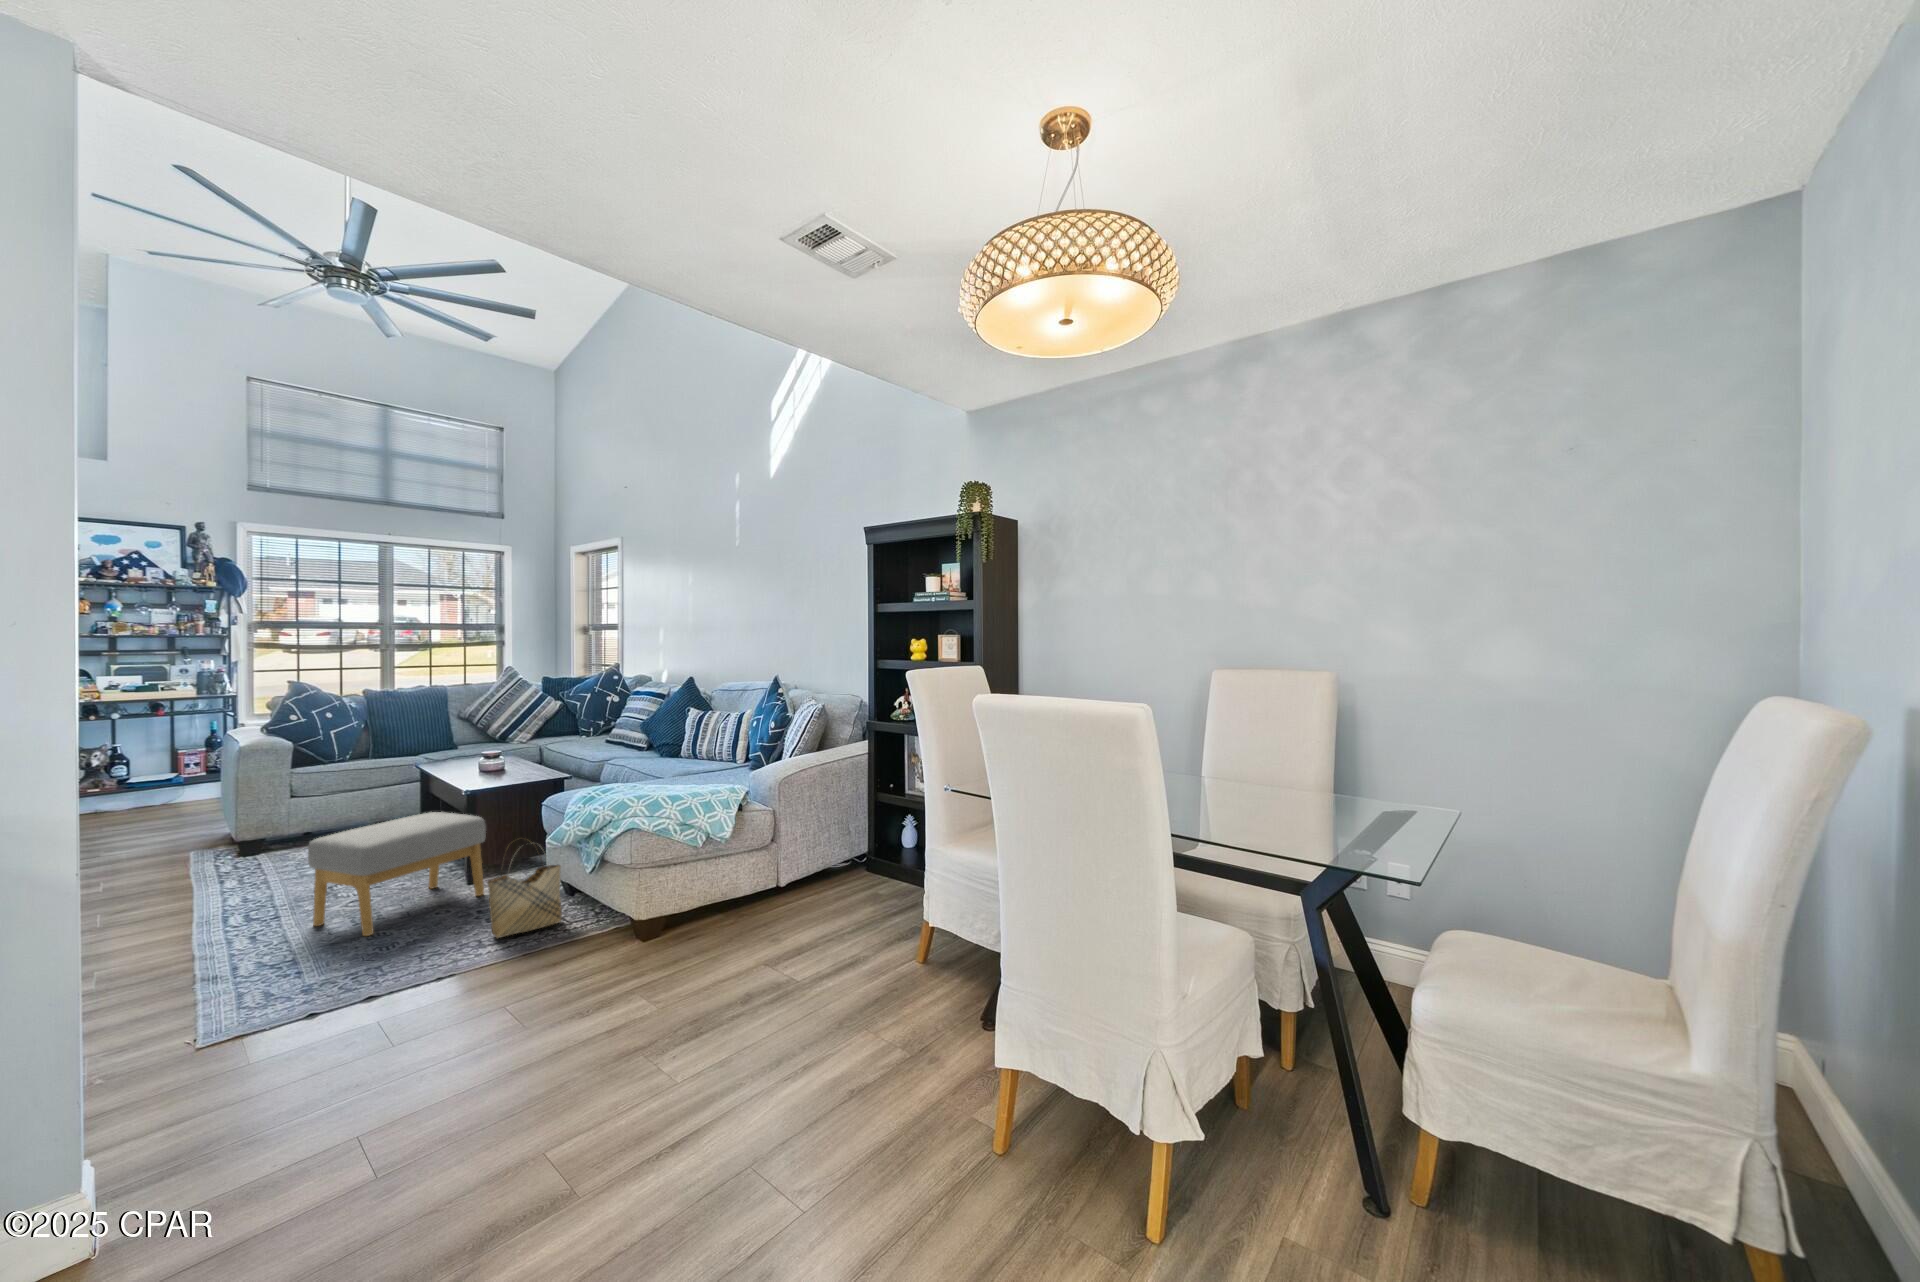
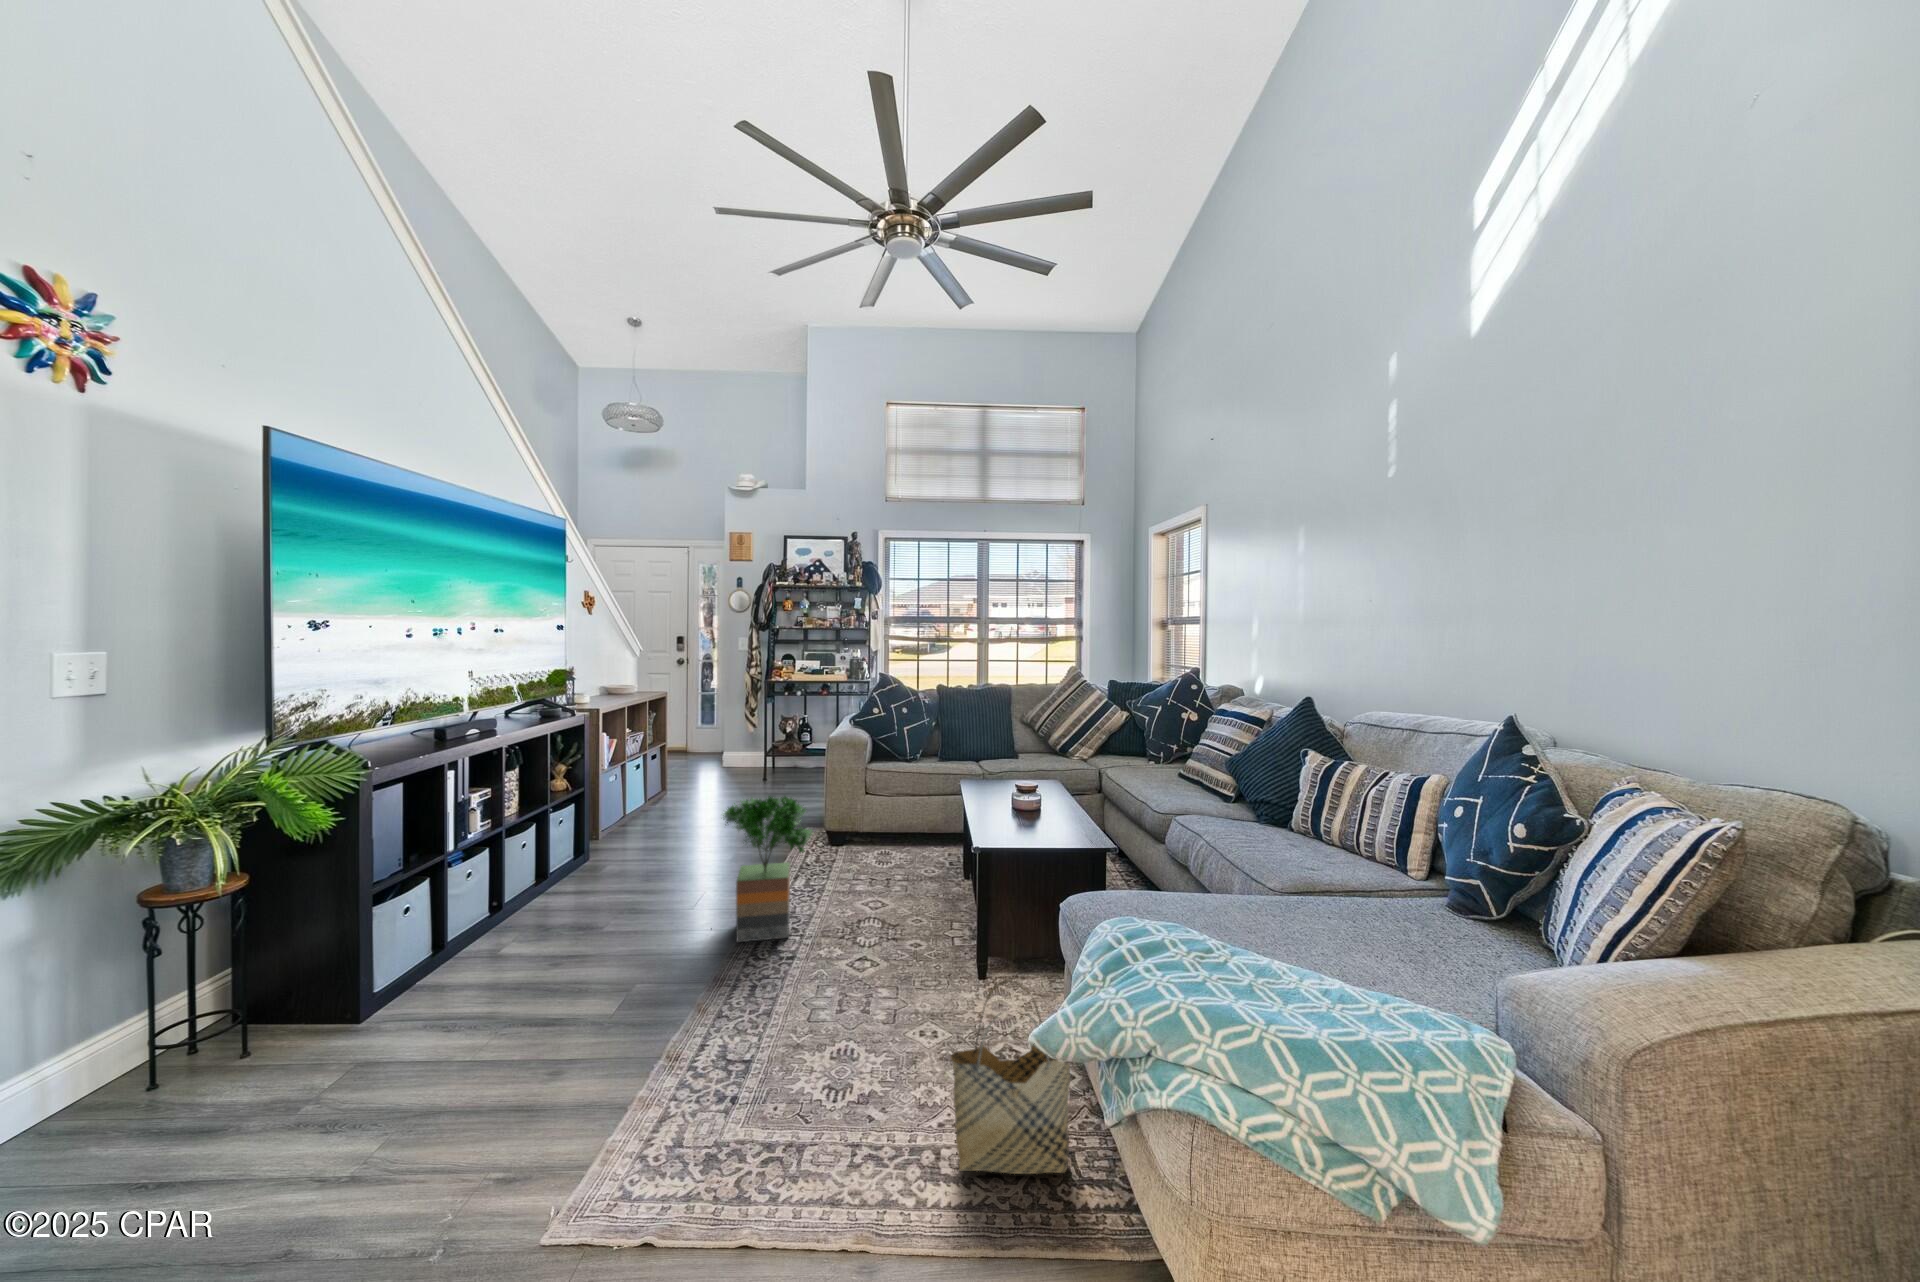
potted tree: none [163,789,284,921] -> present [723,796,812,942]
footstool: present [308,812,486,936] -> none [799,867,991,1055]

